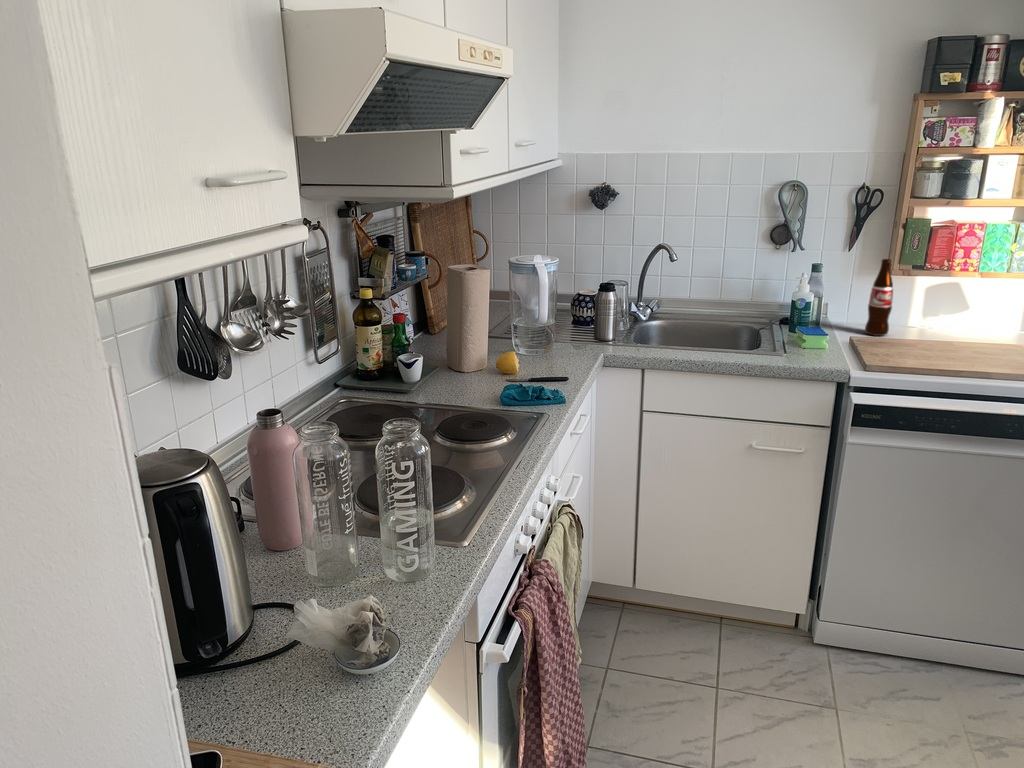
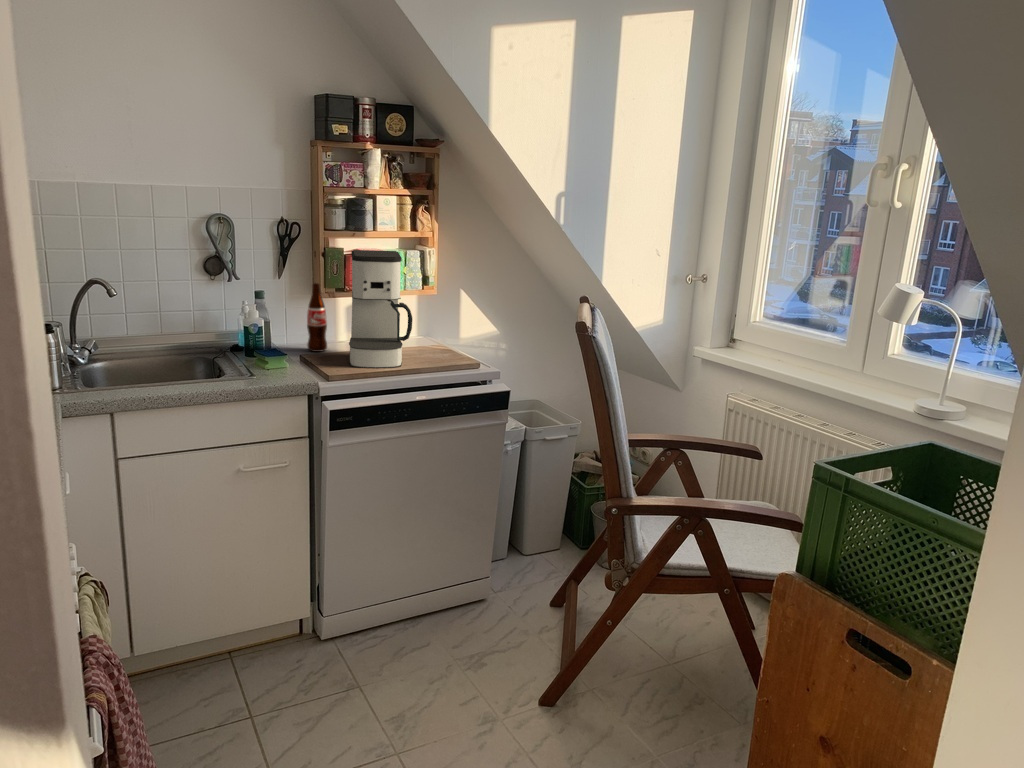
coffee maker: none [904,222,1000,369] -> present [349,250,412,369]

